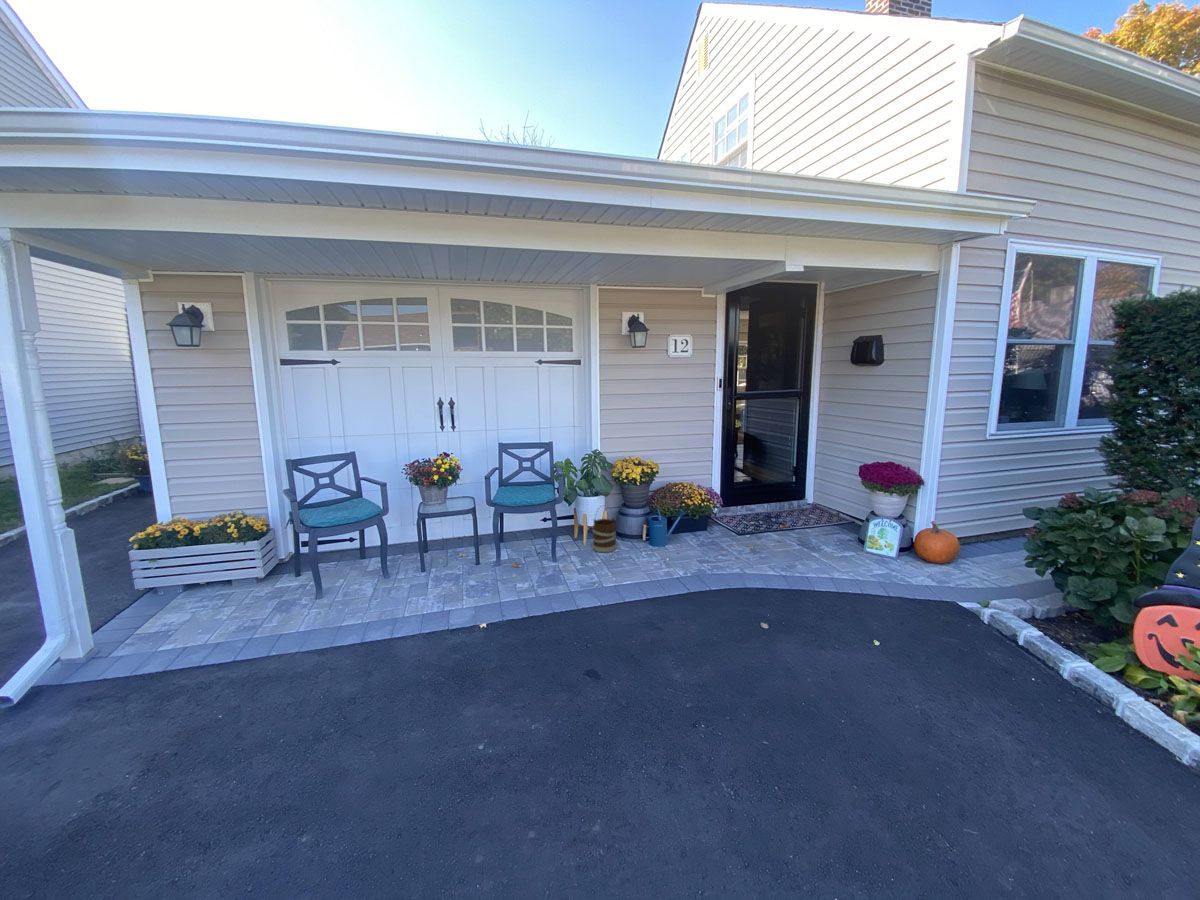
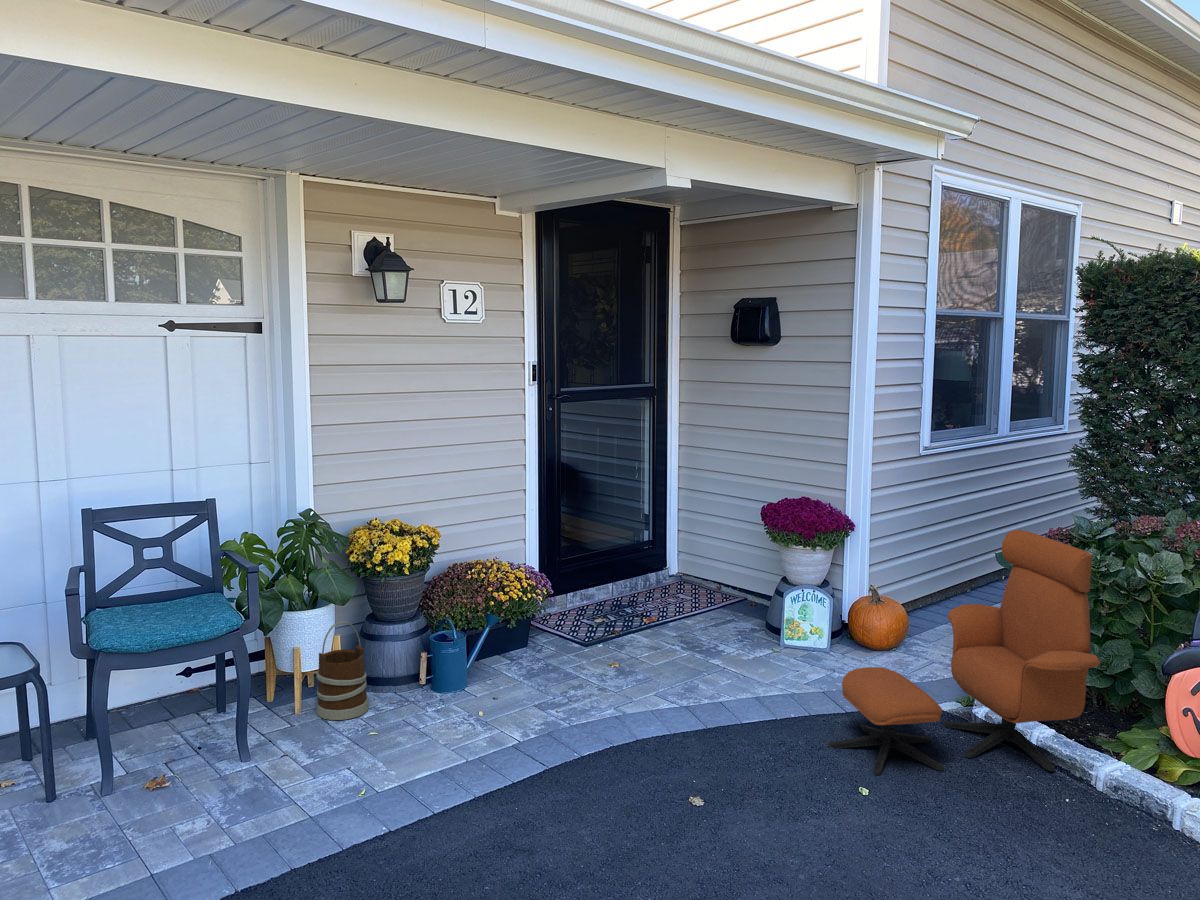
lounge chair: none [864,493,1078,658] -> present [828,530,1100,775]

